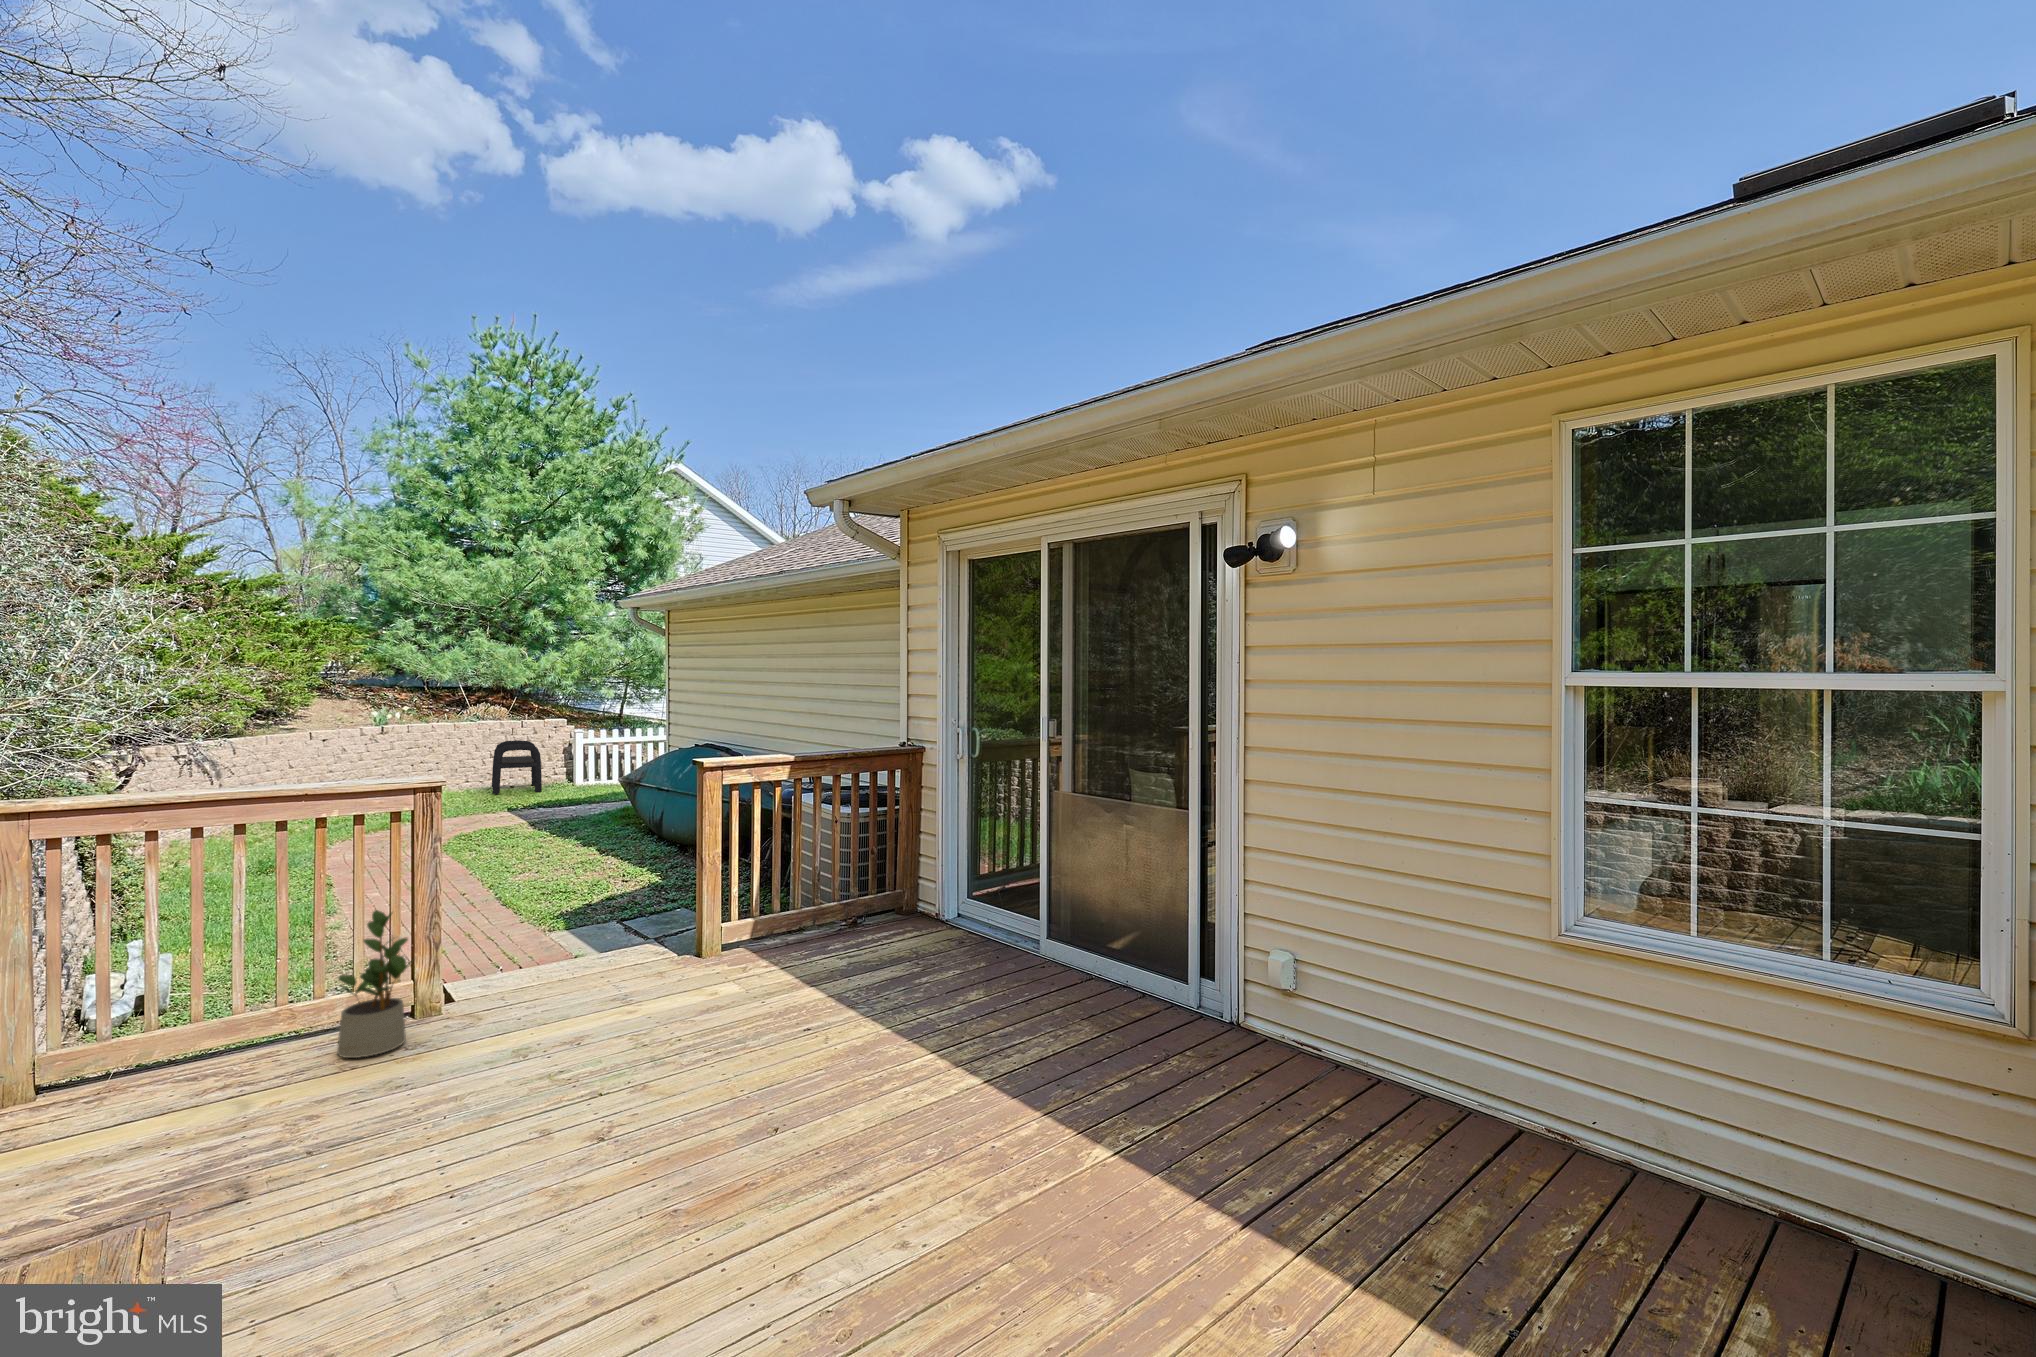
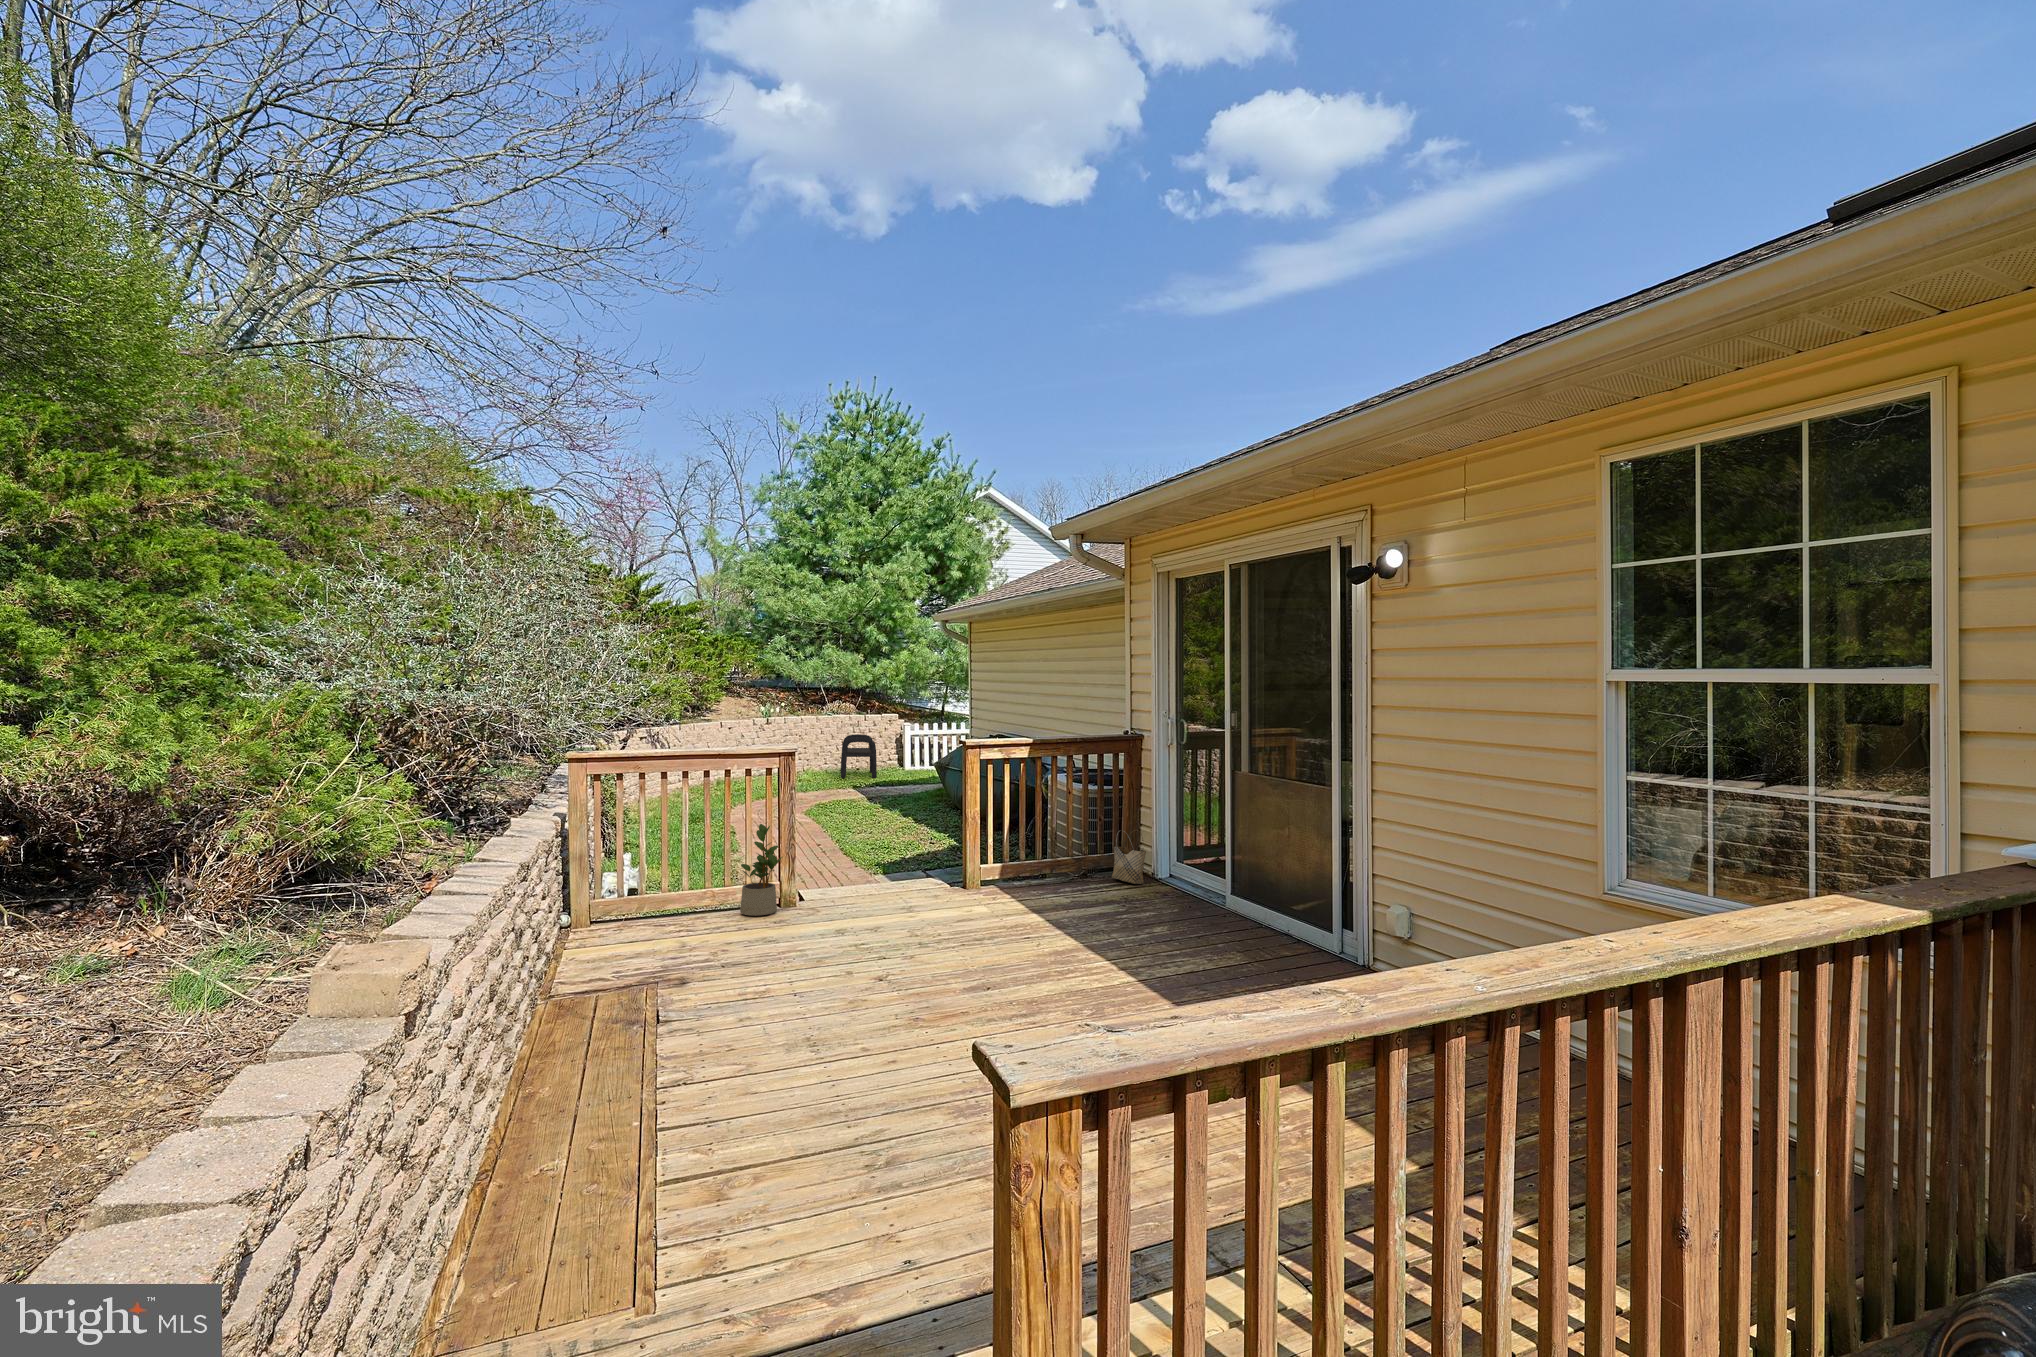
woven basket: none [886,858,929,924] -> present [1112,830,1146,884]

